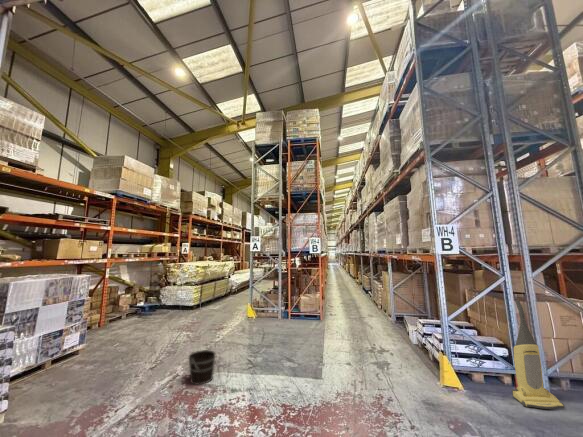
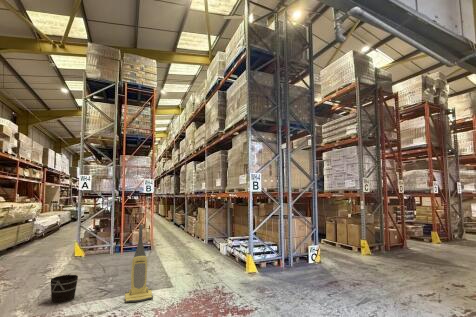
vacuum cleaner: present [512,301,565,409] -> present [125,225,153,303]

